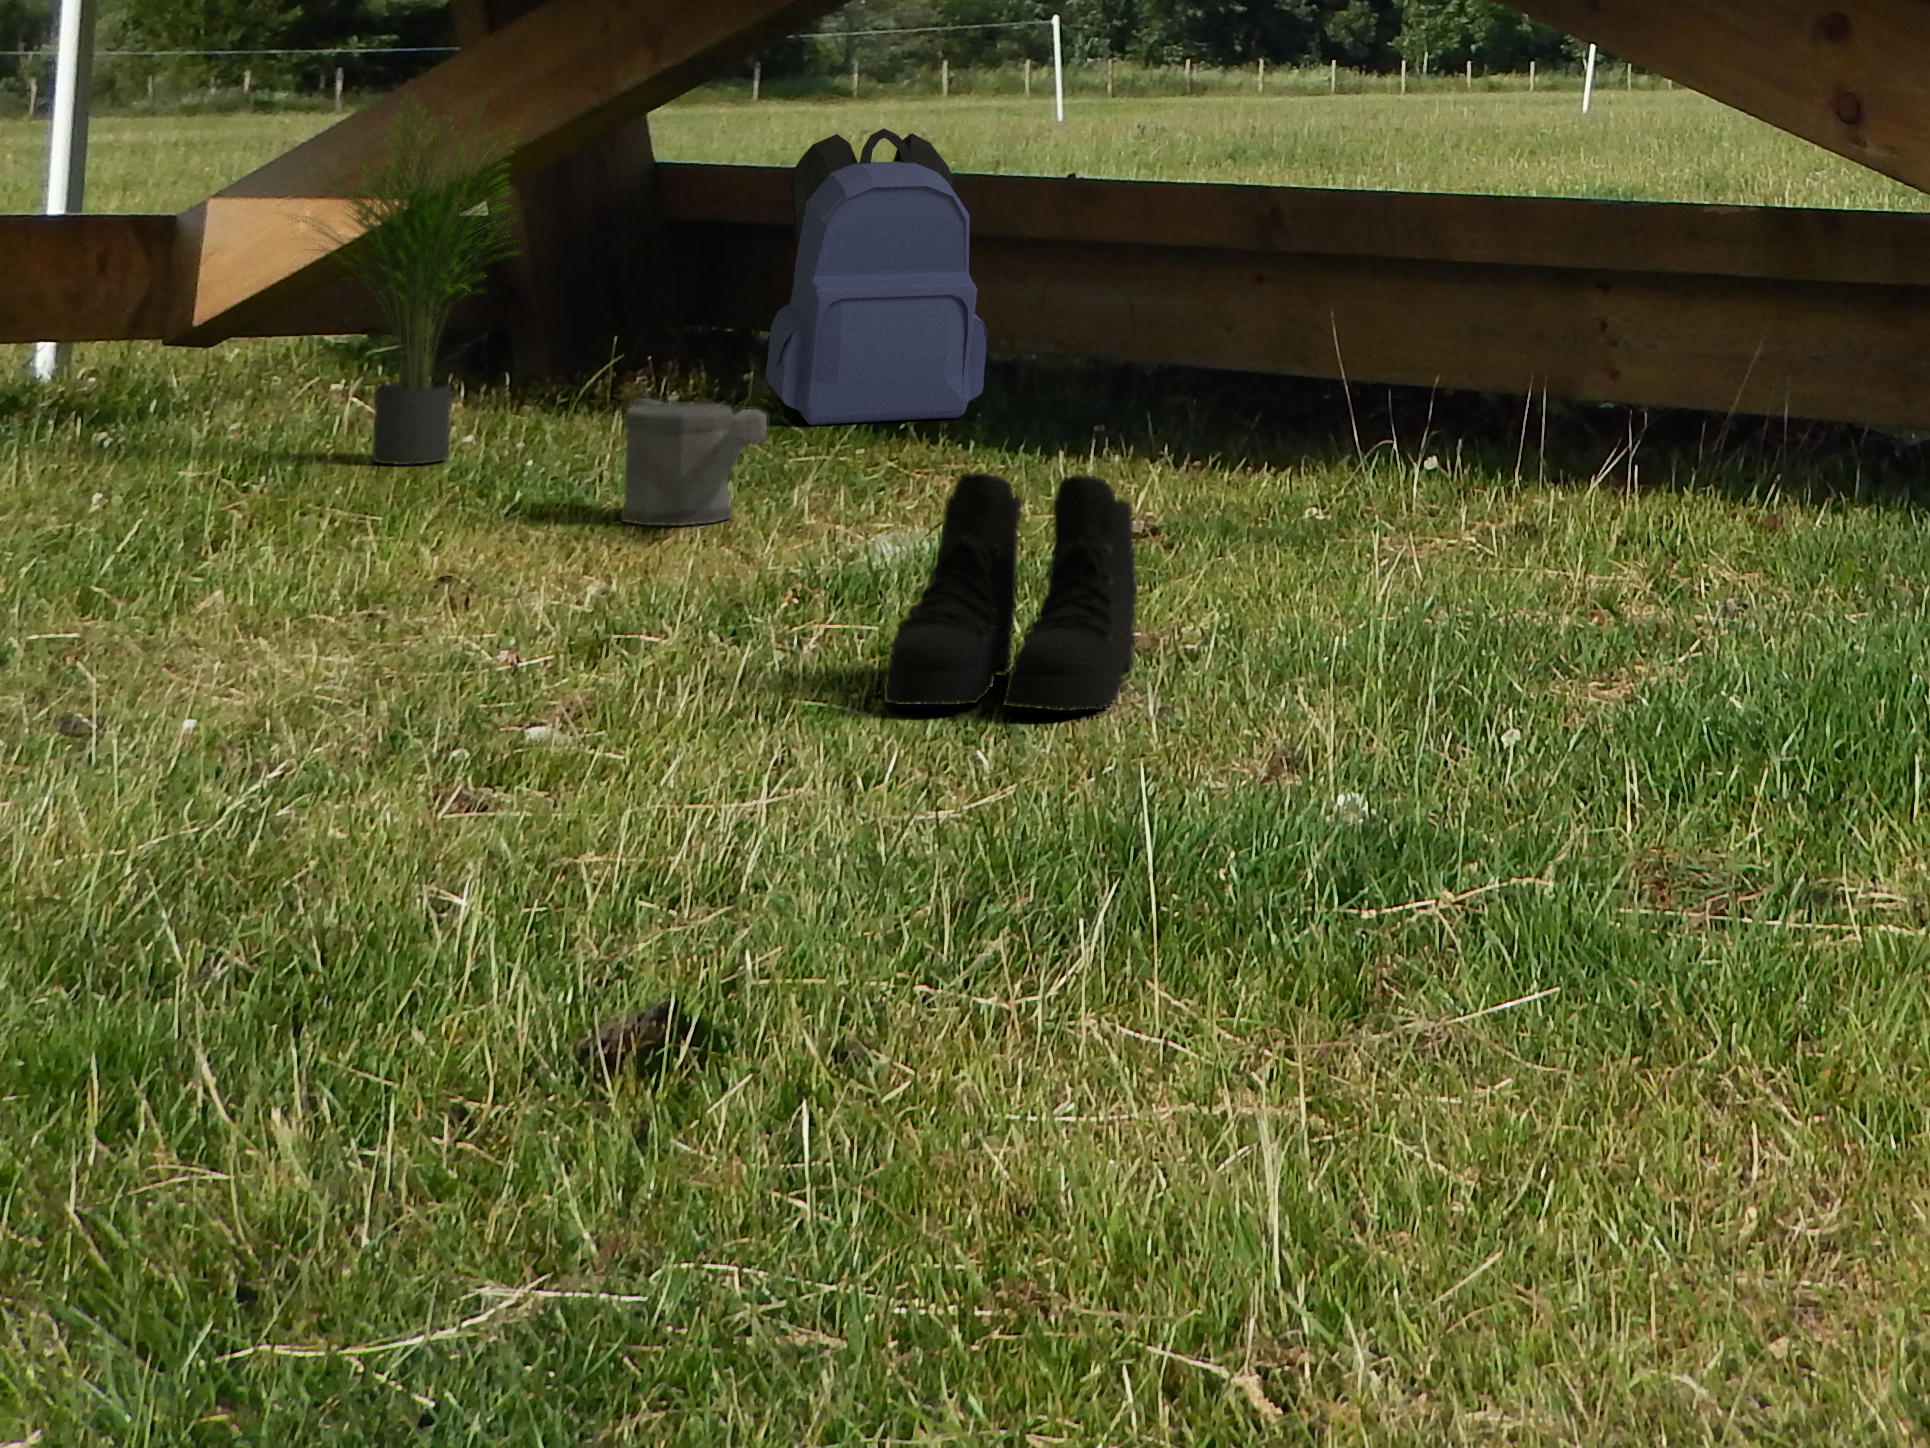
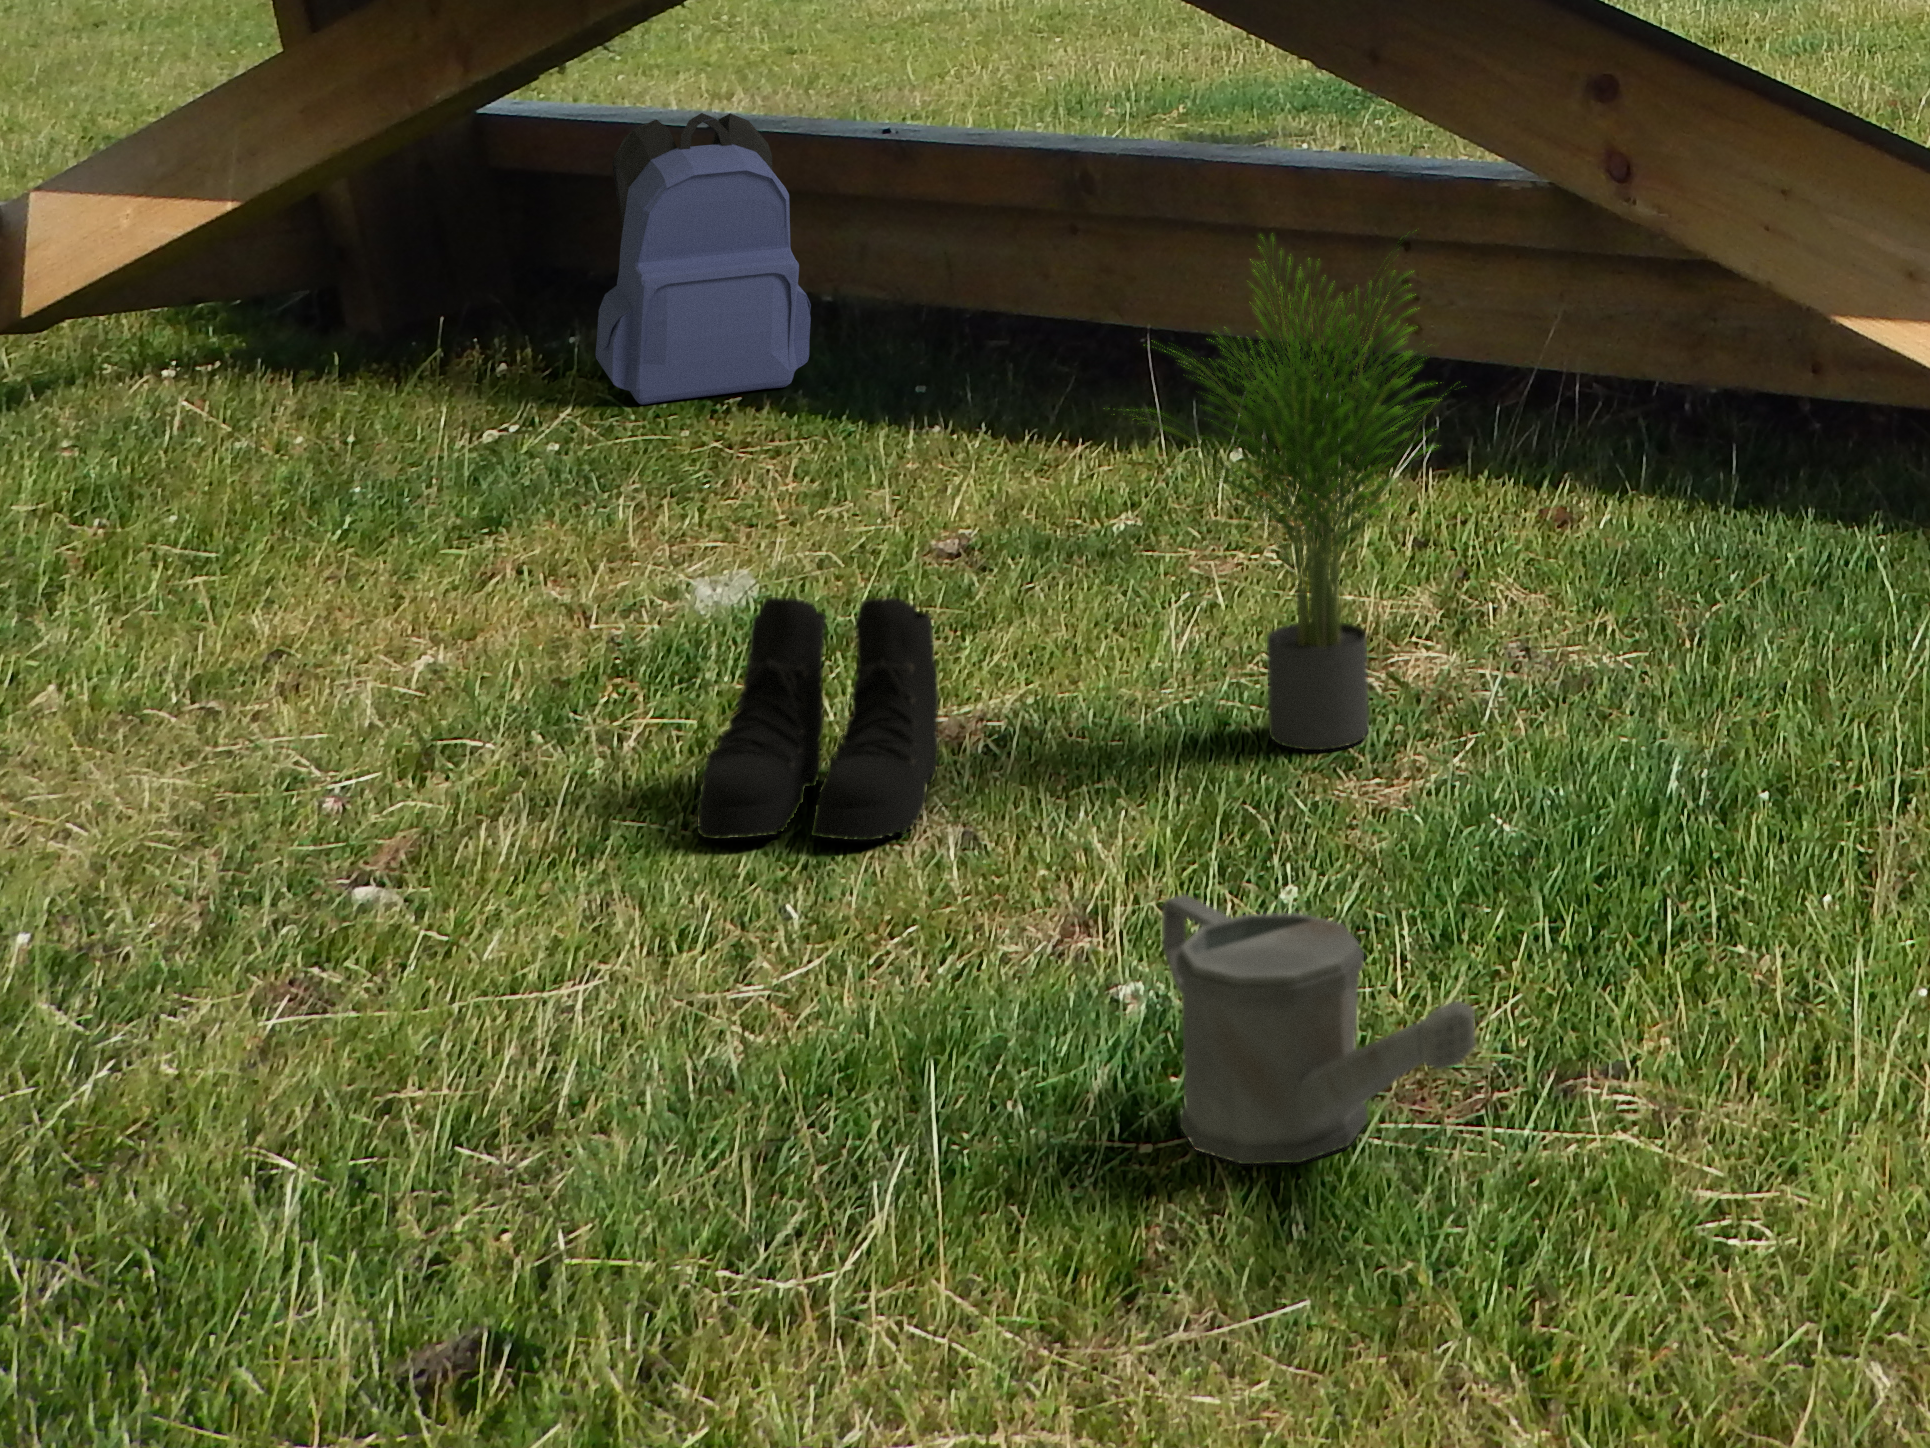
potted plant: present [288,110,513,465] -> present [1132,237,1440,750]
watering can: present [621,398,767,526] -> present [1162,894,1475,1164]

